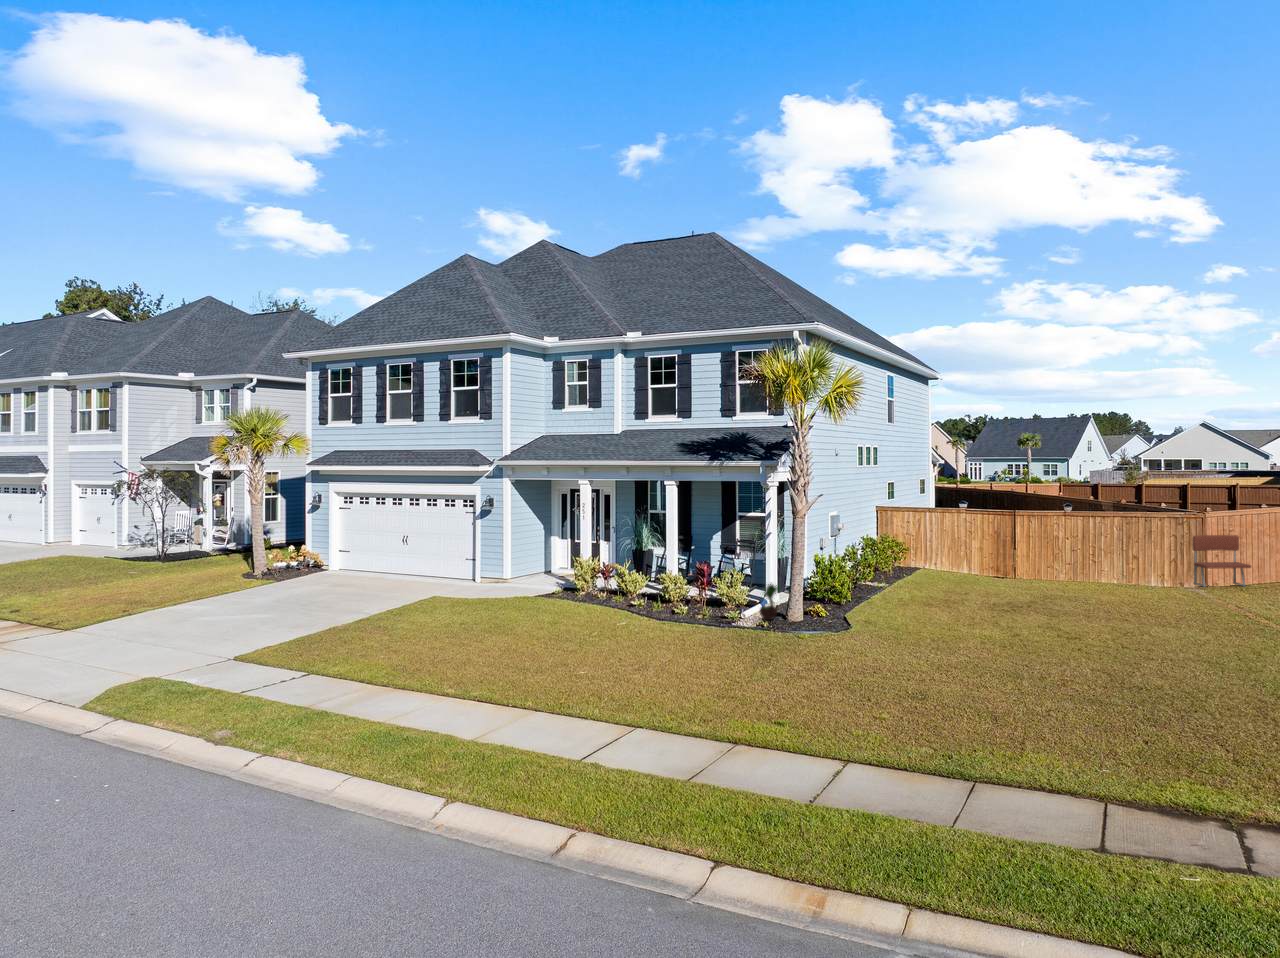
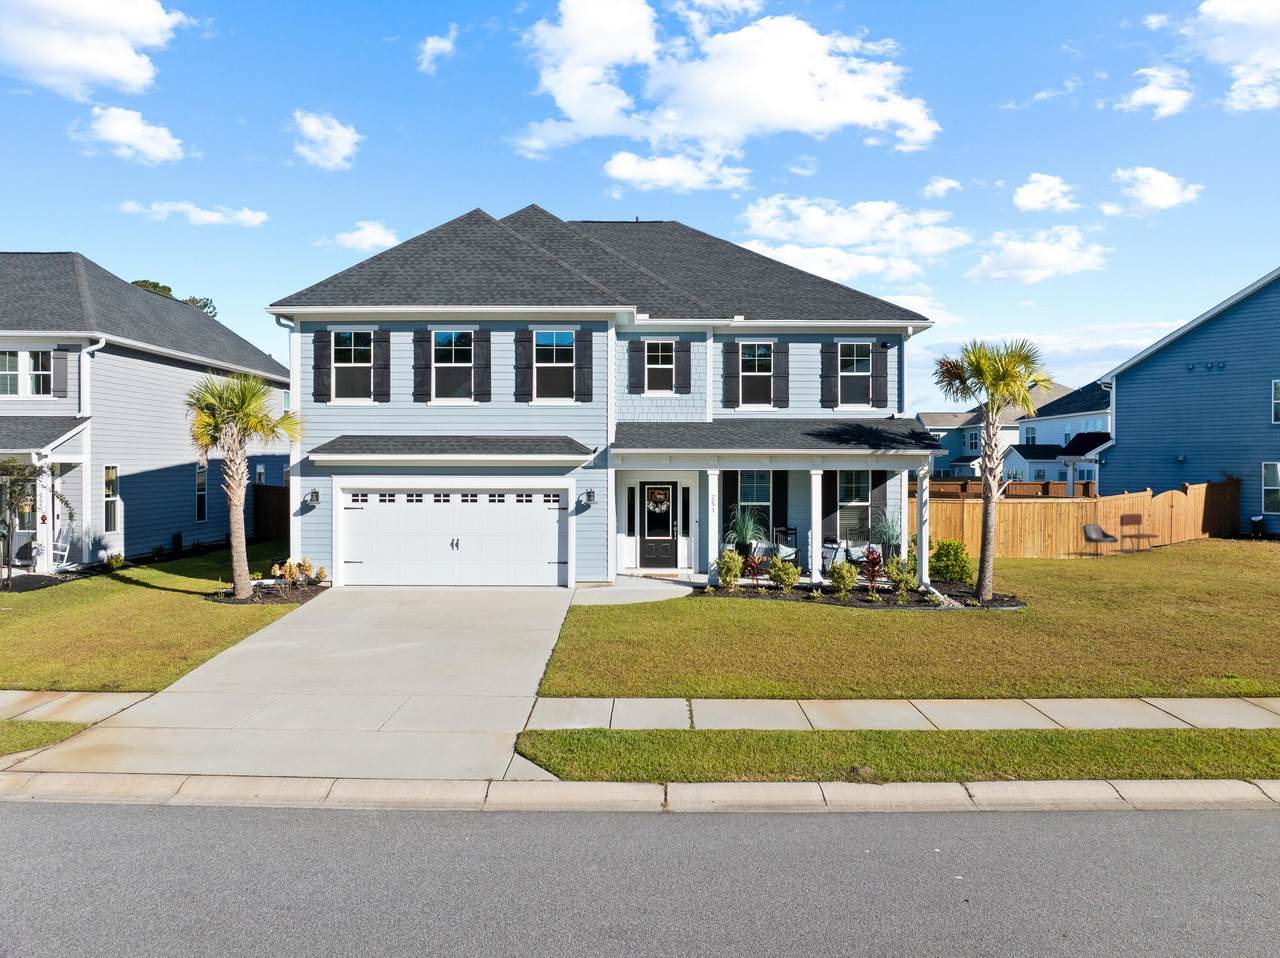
lounge chair: none [1120,546,1160,588] -> present [1083,524,1118,556]
potted tree: present [760,584,779,620] -> none [991,562,1016,601]

